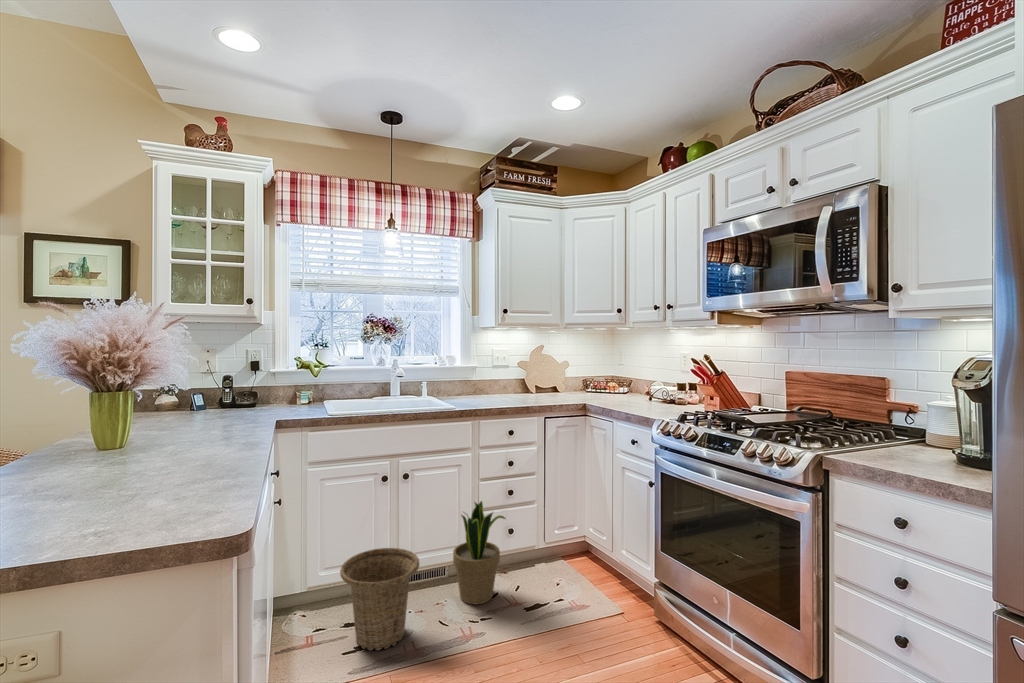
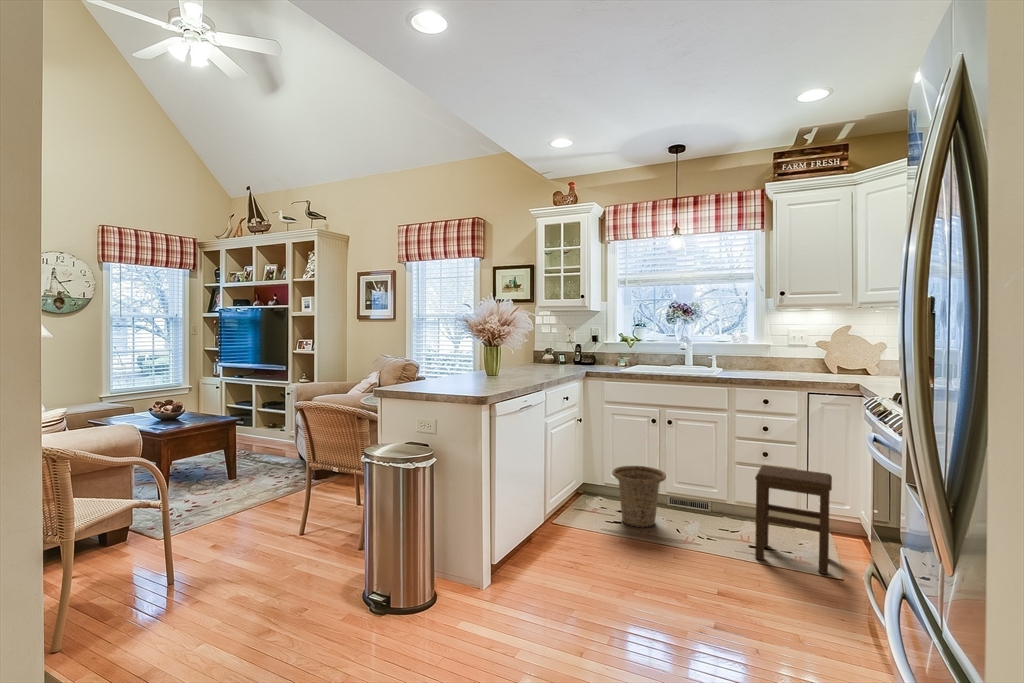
potted plant: present [453,501,505,604] -> none [704,452,752,532]
stool: none [526,505,613,631] -> present [755,465,832,574]

